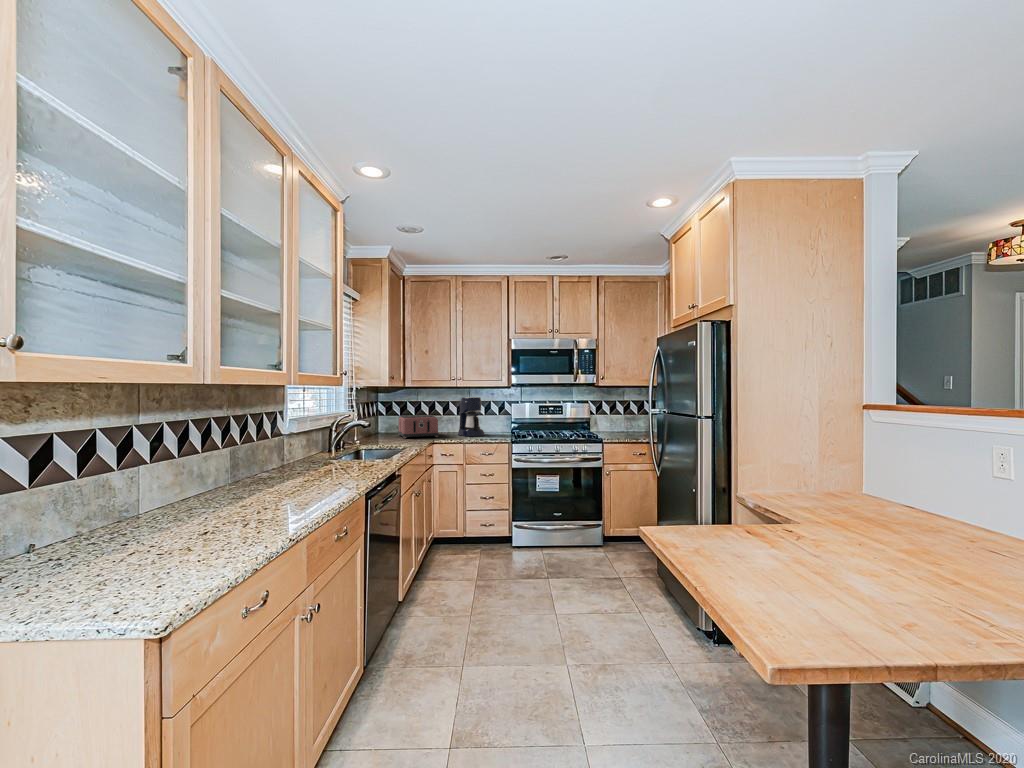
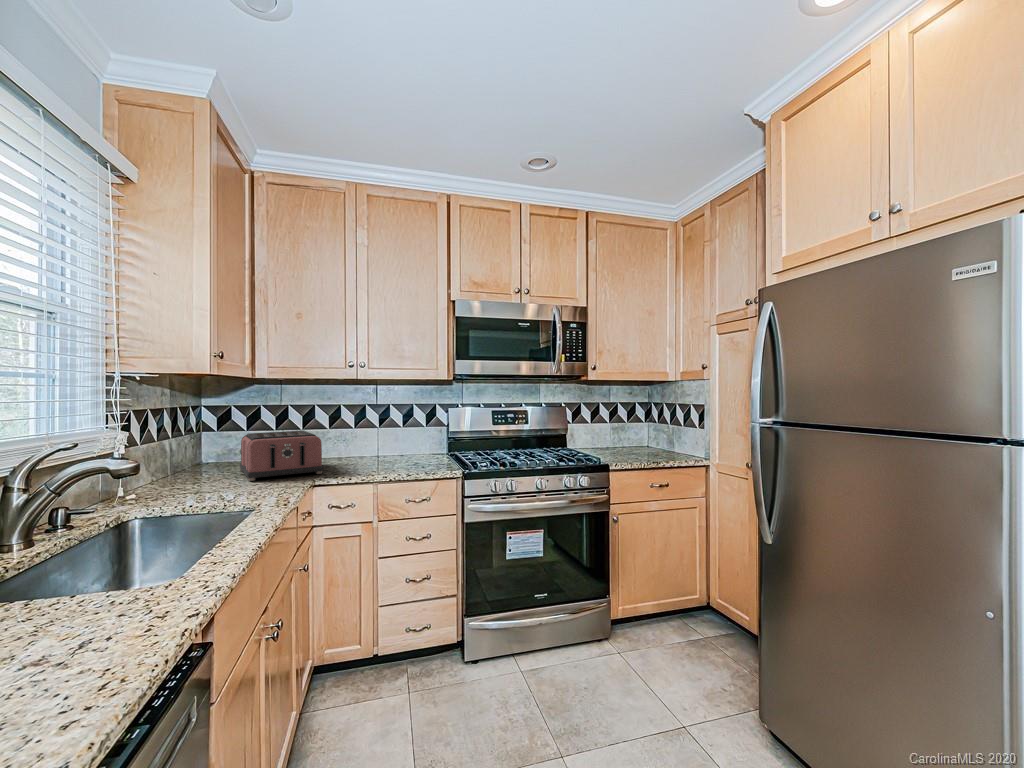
coffee maker: present [458,397,485,436] -> none [359,398,409,469]

